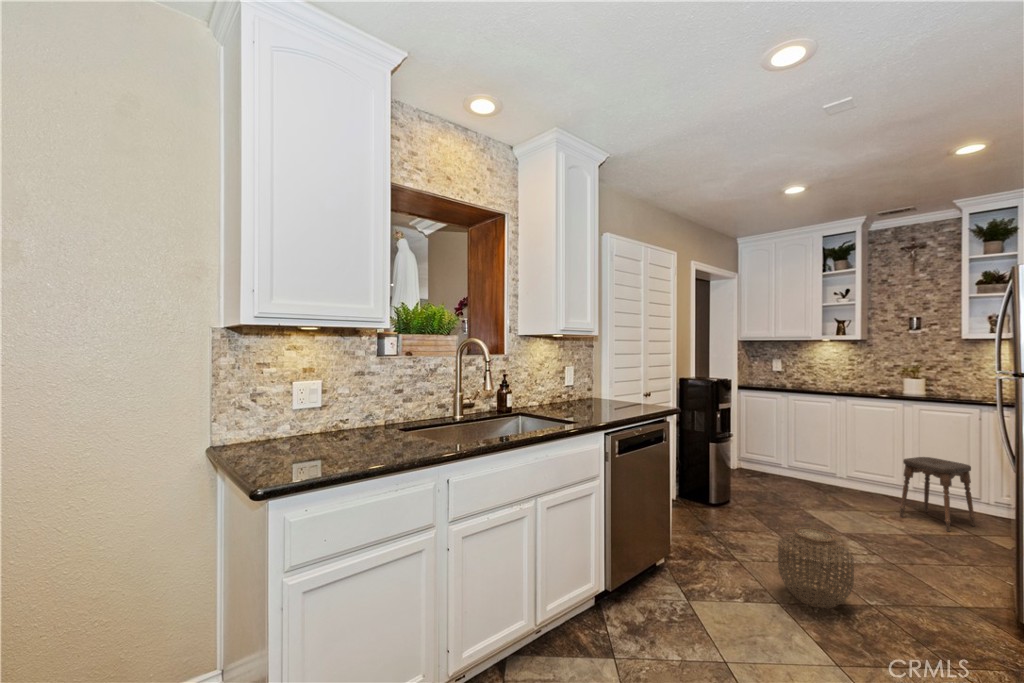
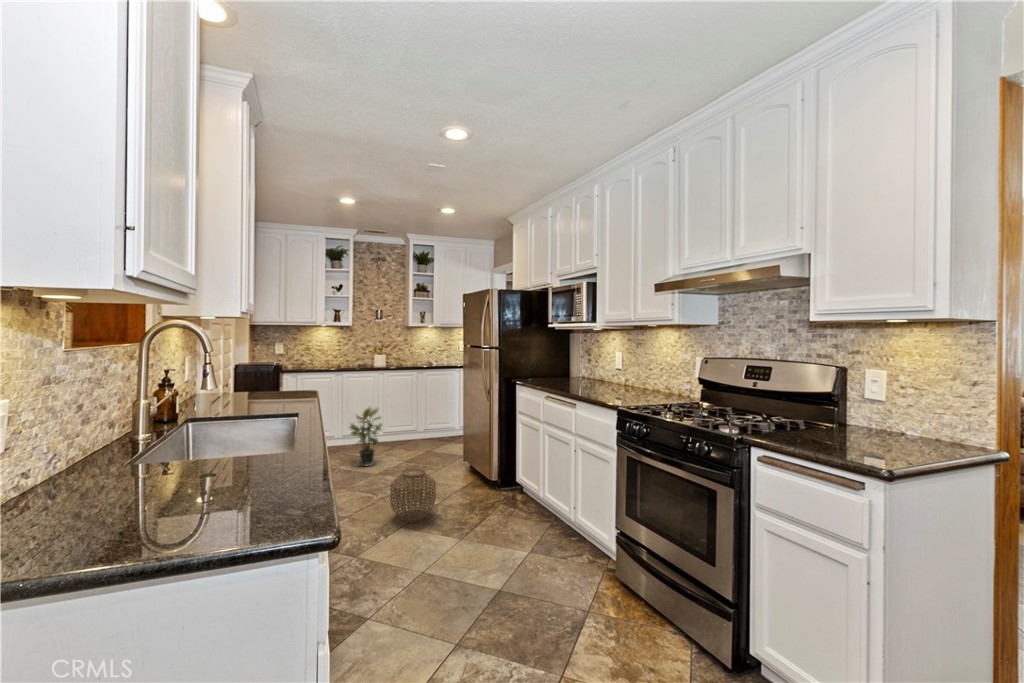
potted plant: none [818,440,871,521] -> present [349,407,382,466]
stool: present [900,457,975,531] -> none [390,409,424,454]

